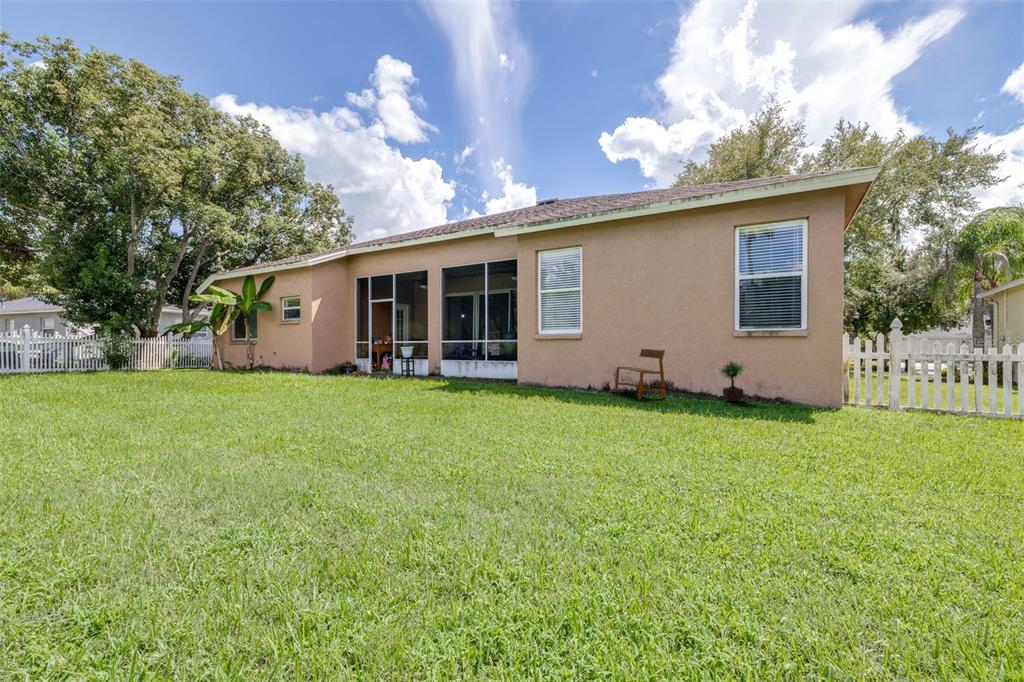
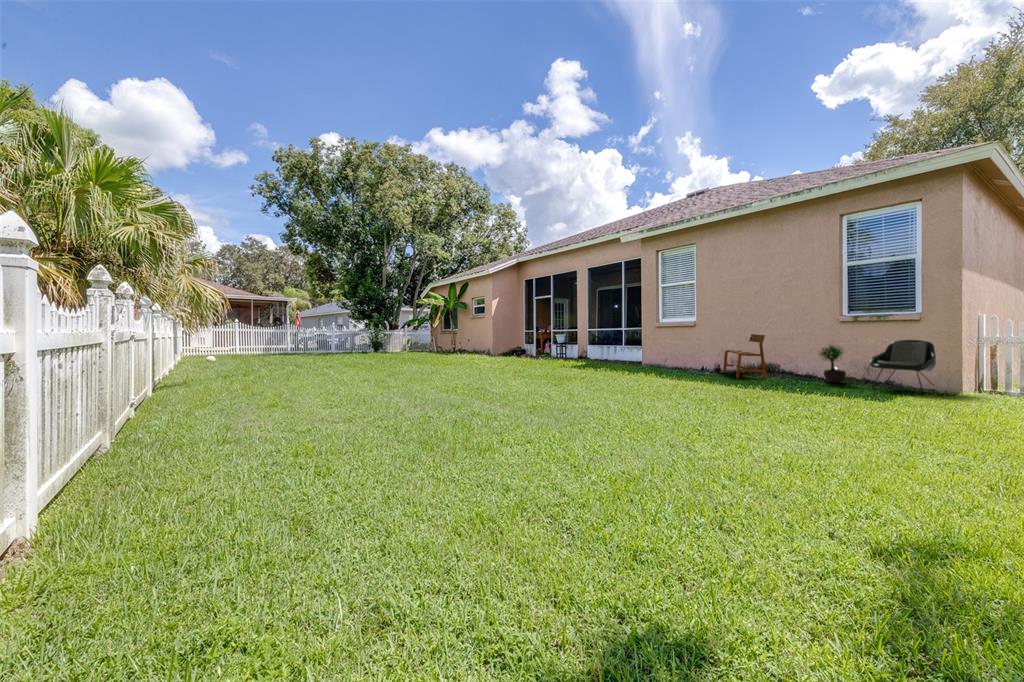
lounge chair: none [775,356,833,413] -> present [869,340,936,394]

